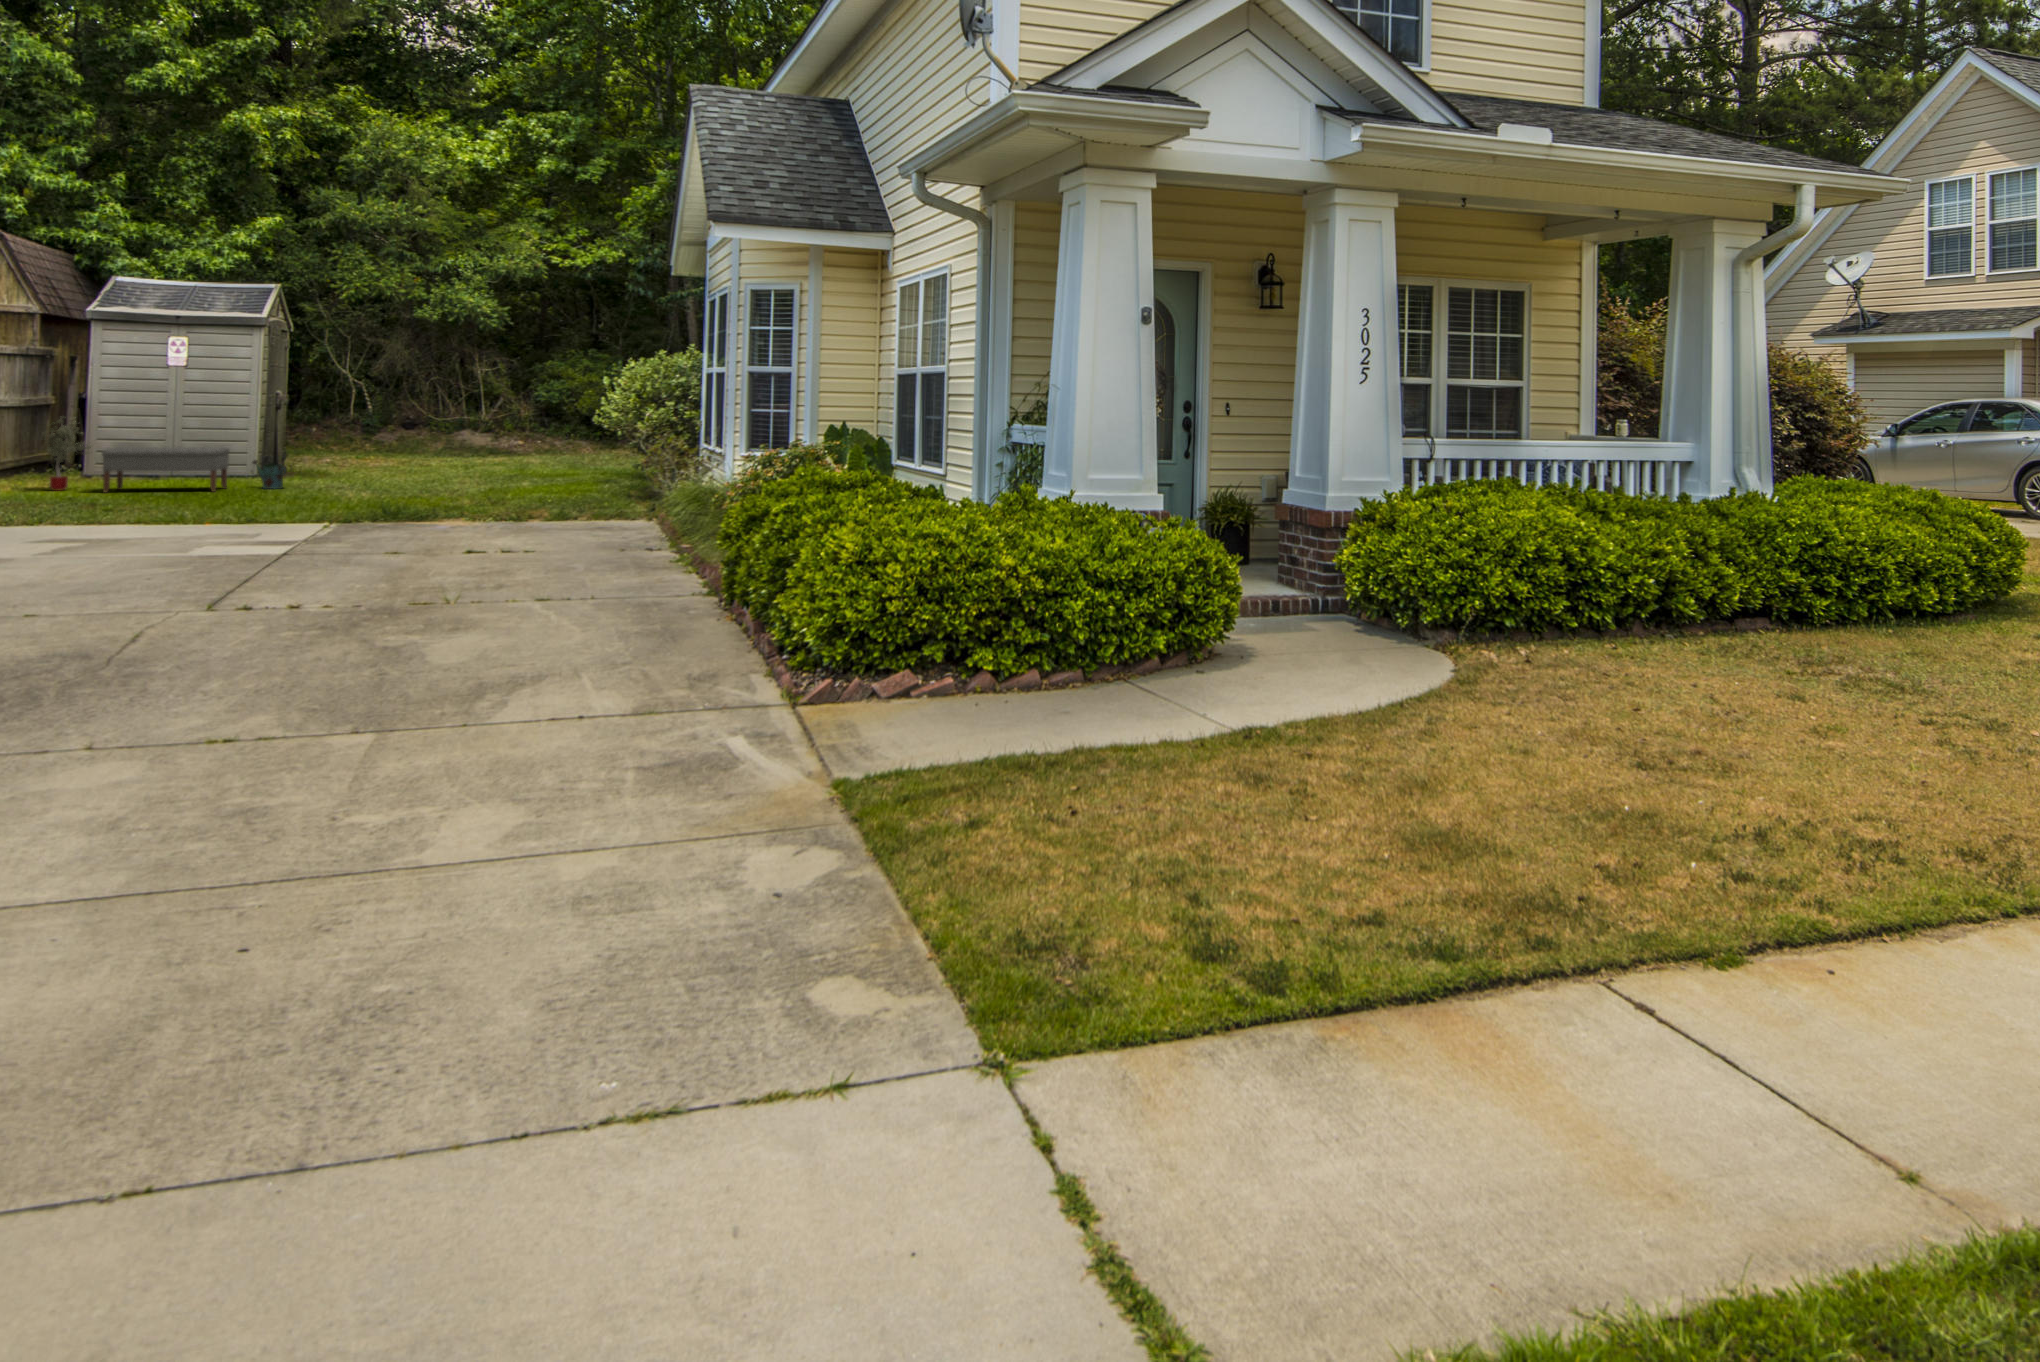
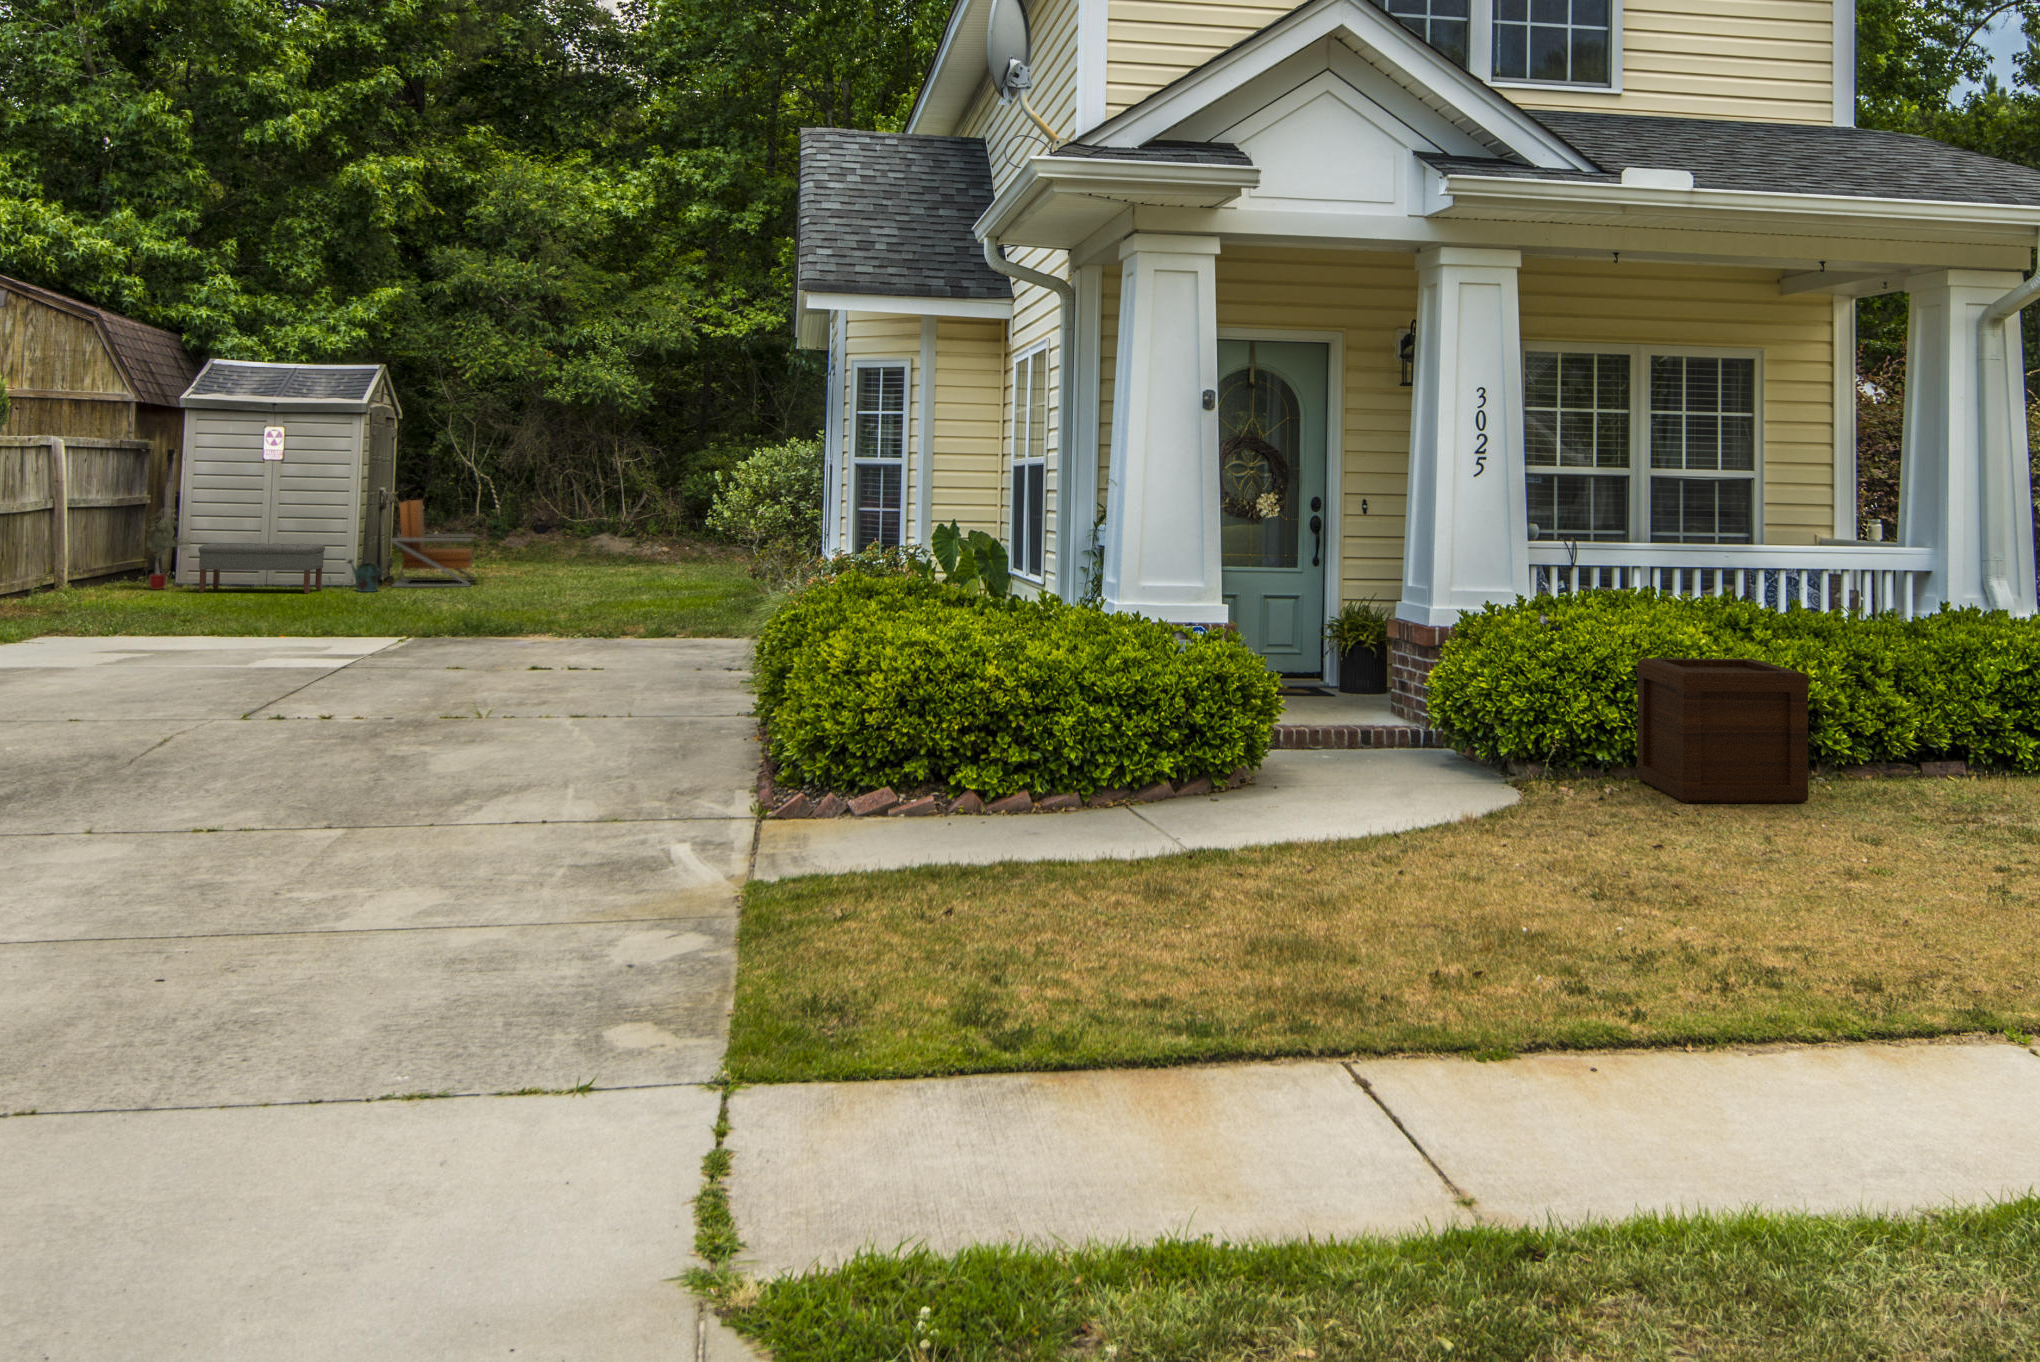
lounge chair: none [293,406,372,484] -> present [391,500,475,587]
wooden crate: none [1518,529,1673,652] -> present [1637,658,1808,803]

